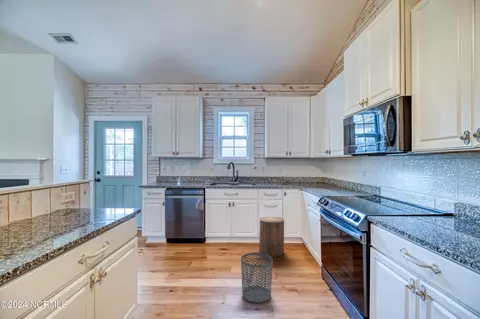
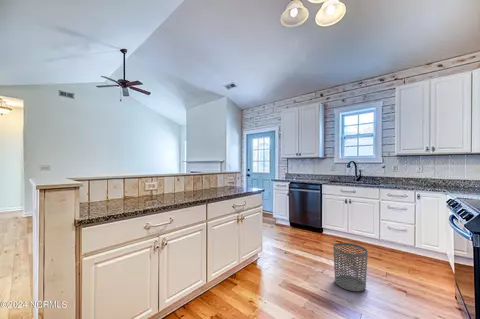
stool: present [259,217,284,257] -> none [376,217,408,260]

